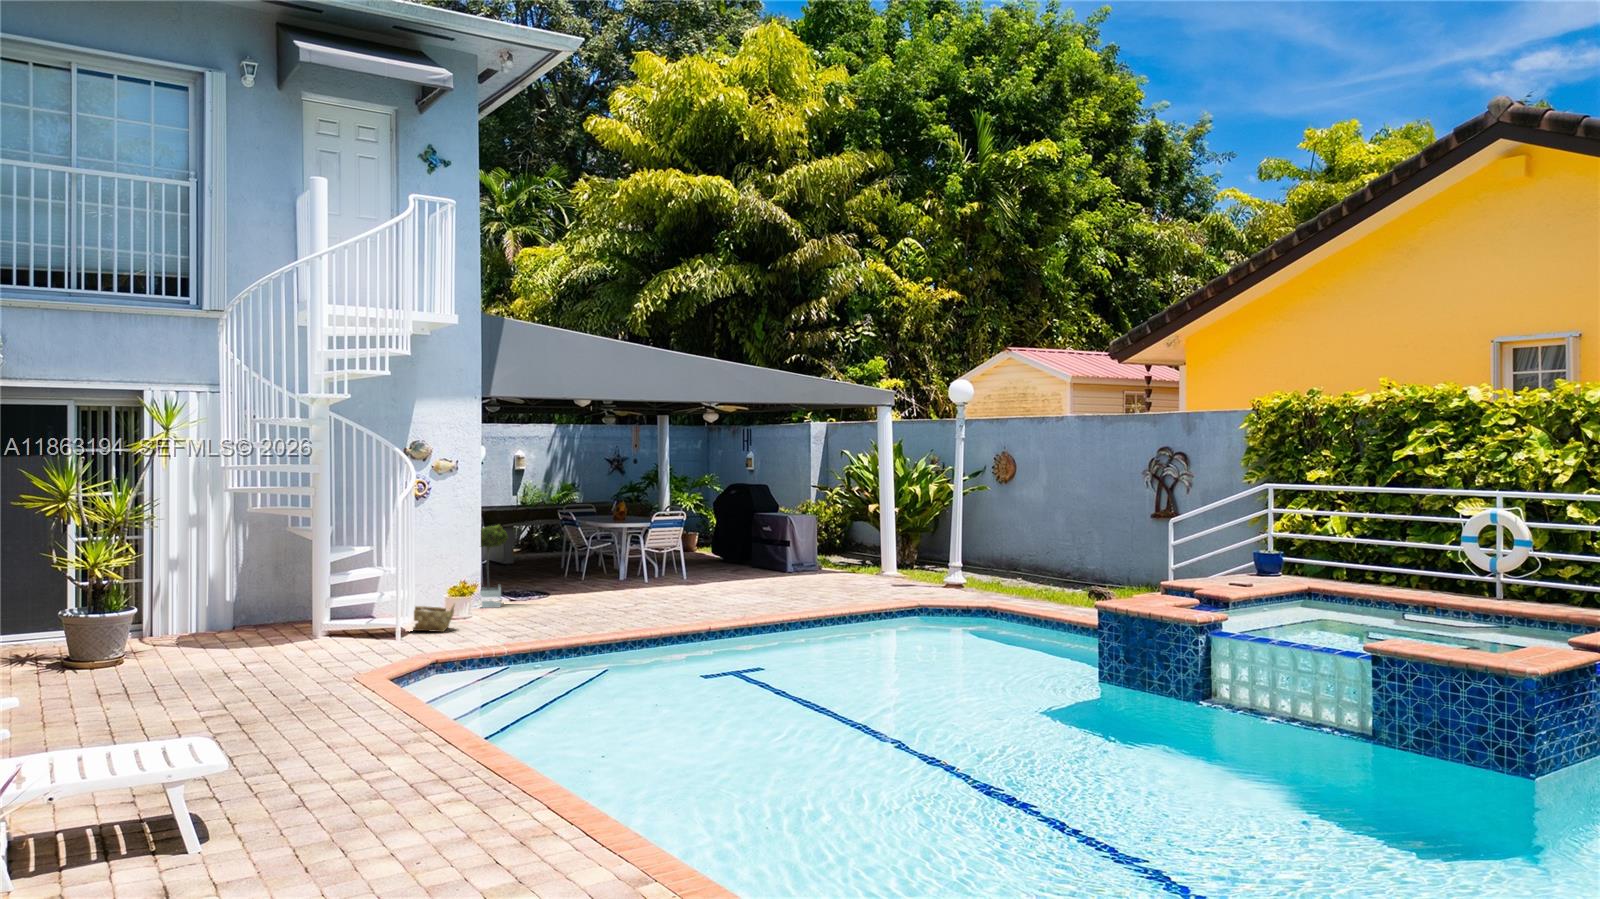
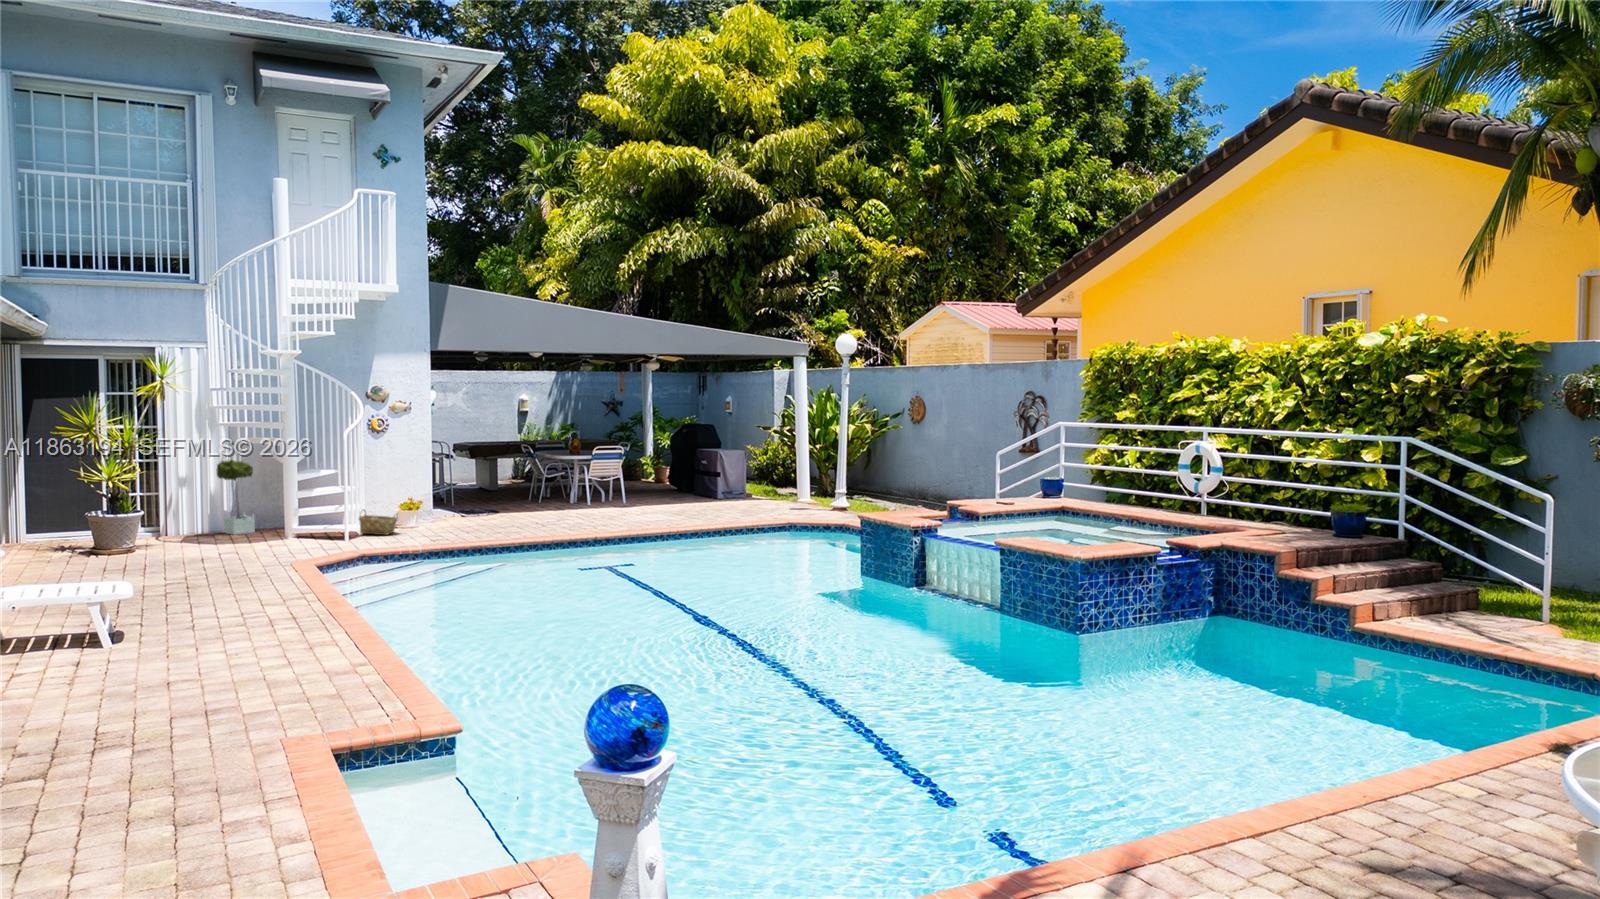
potted tree: present [480,525,508,608] -> present [216,460,255,535]

